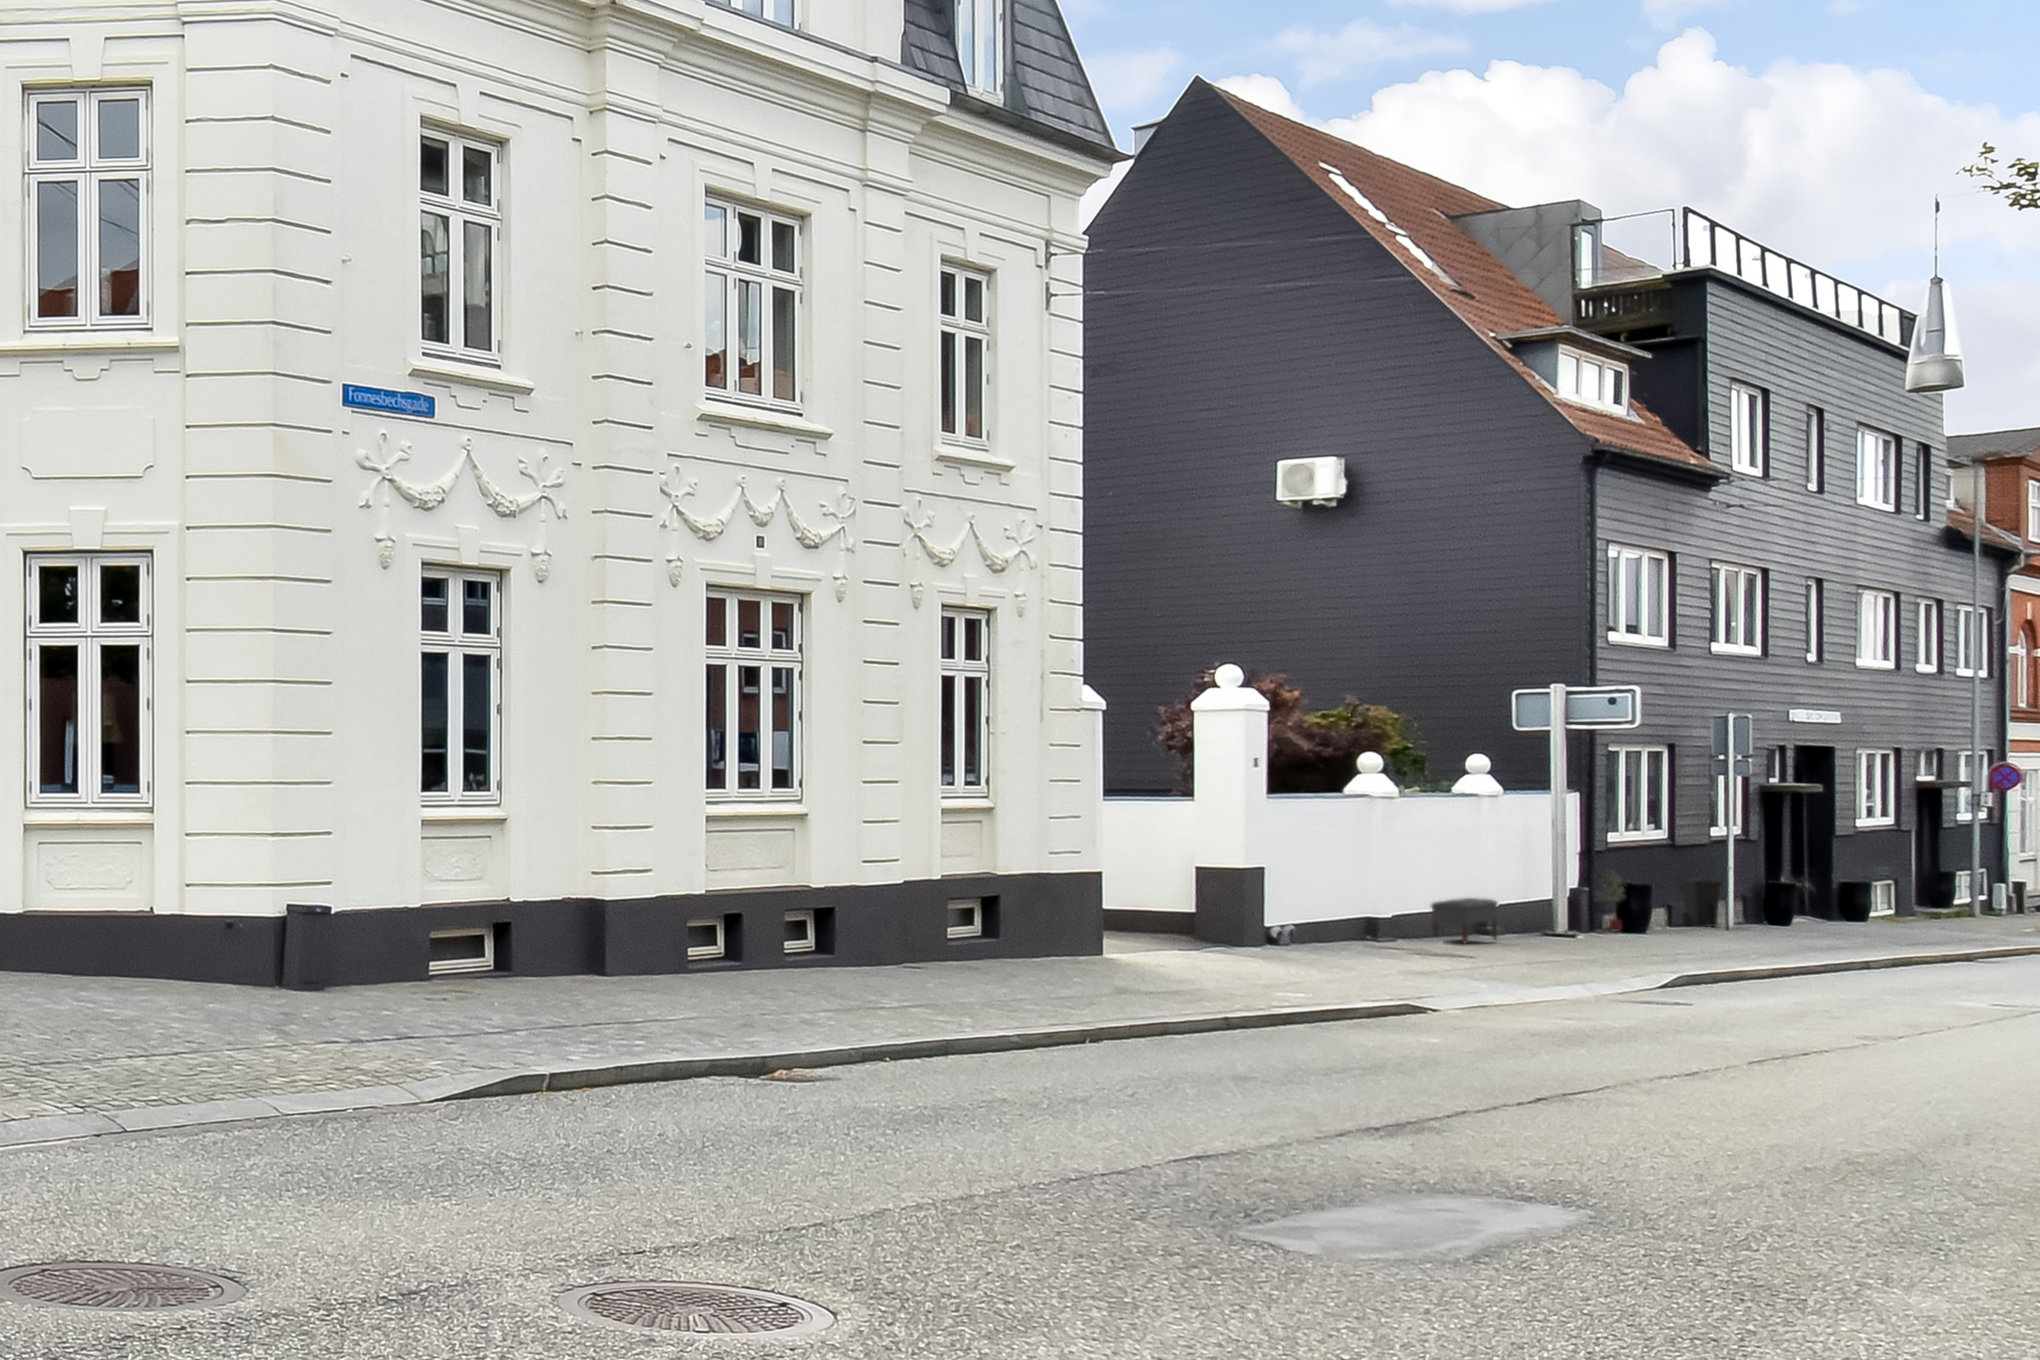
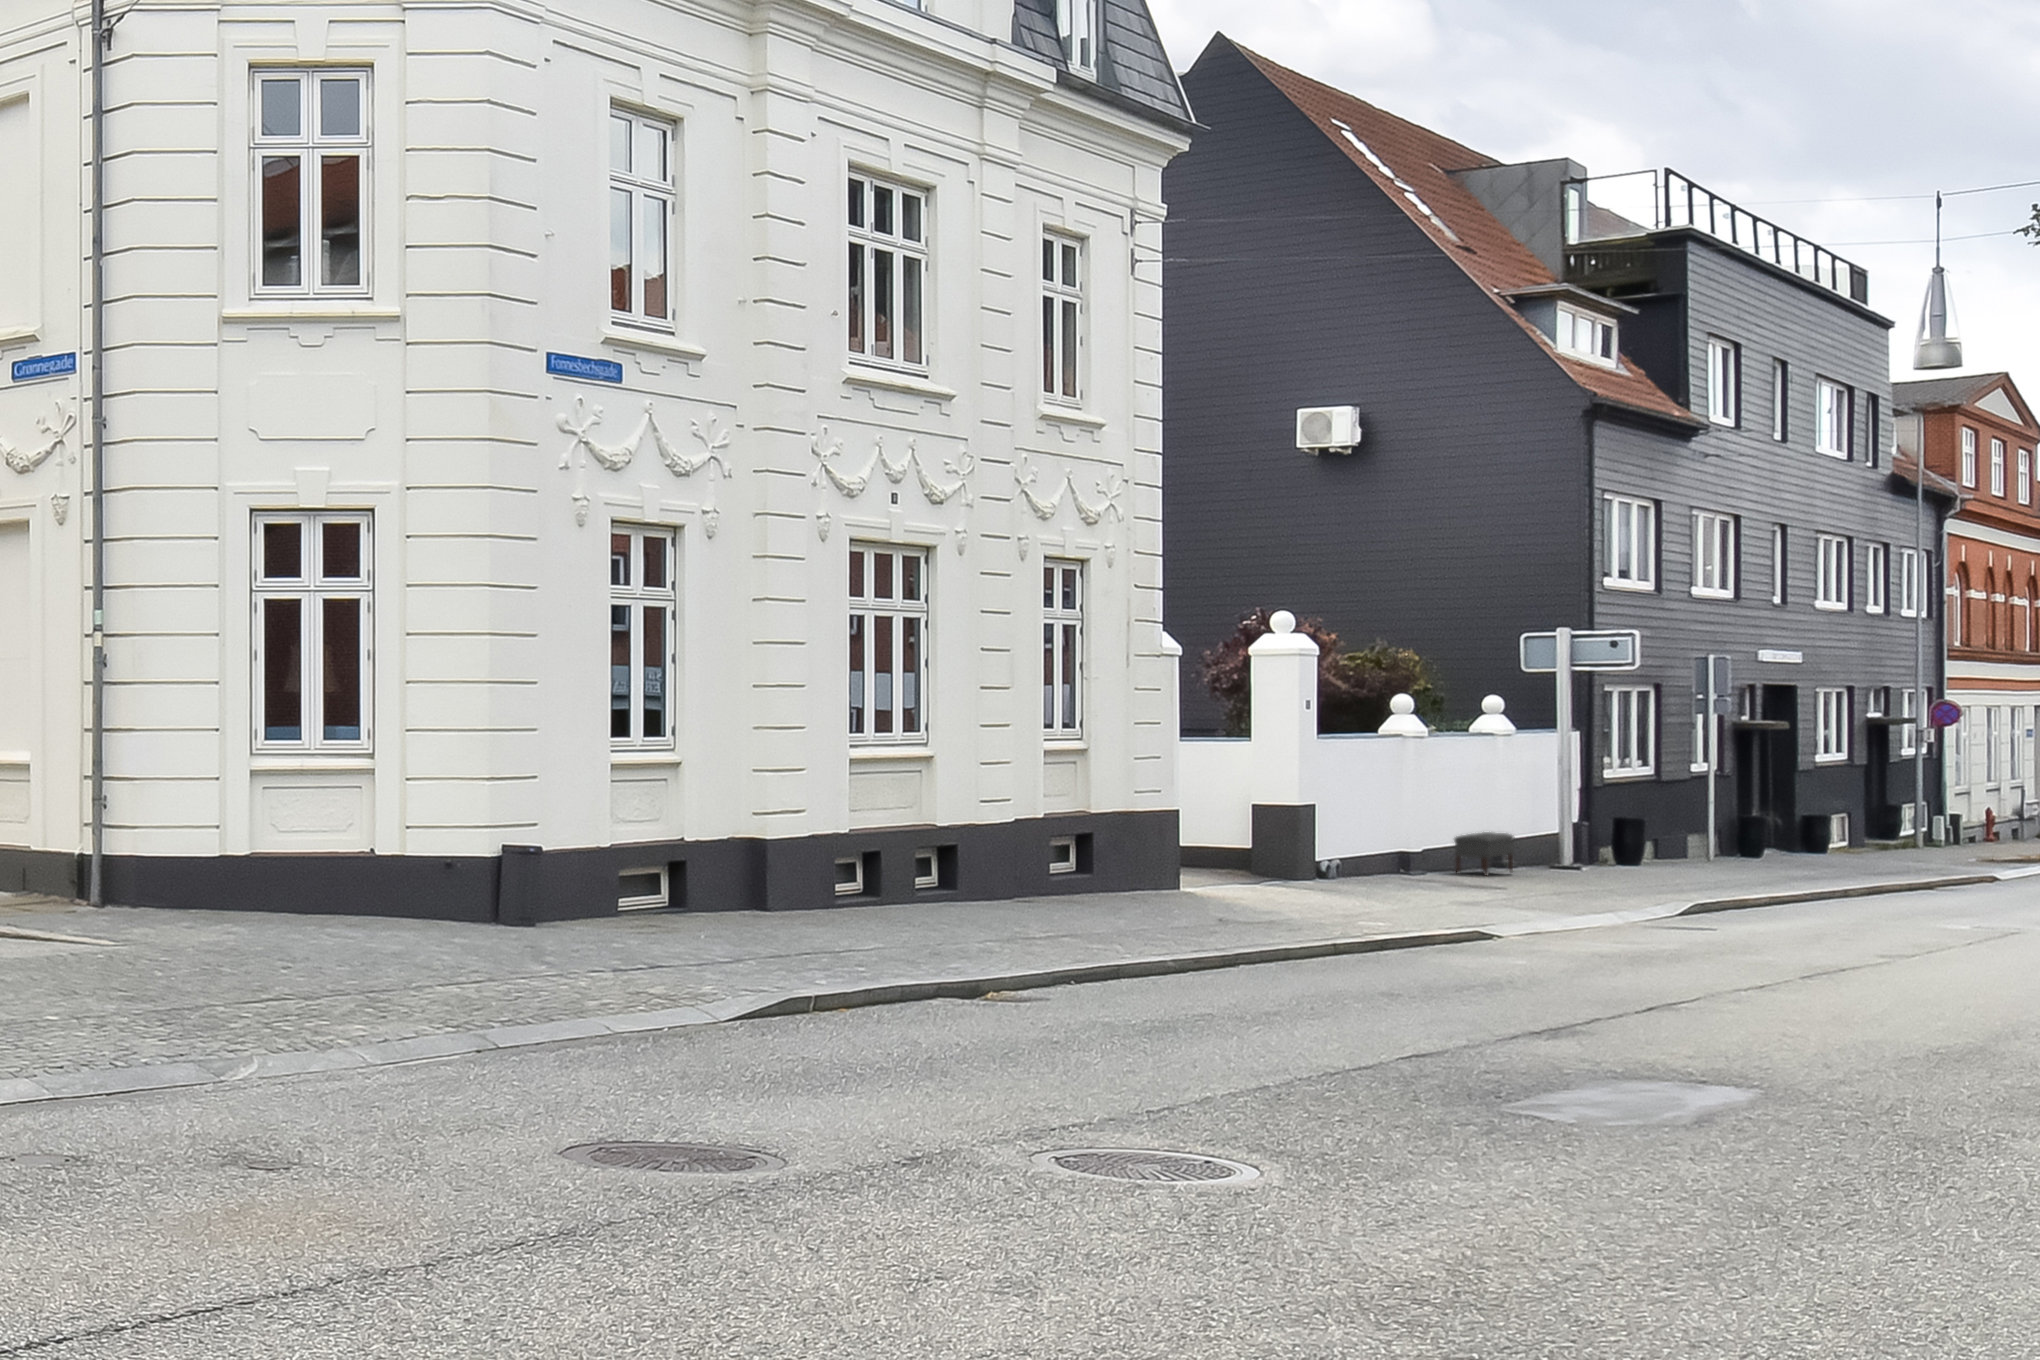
potted tree: present [1595,874,1625,931] -> none [1586,805,1619,863]
trash can: present [1677,877,1722,927] -> none [1652,811,1700,859]

